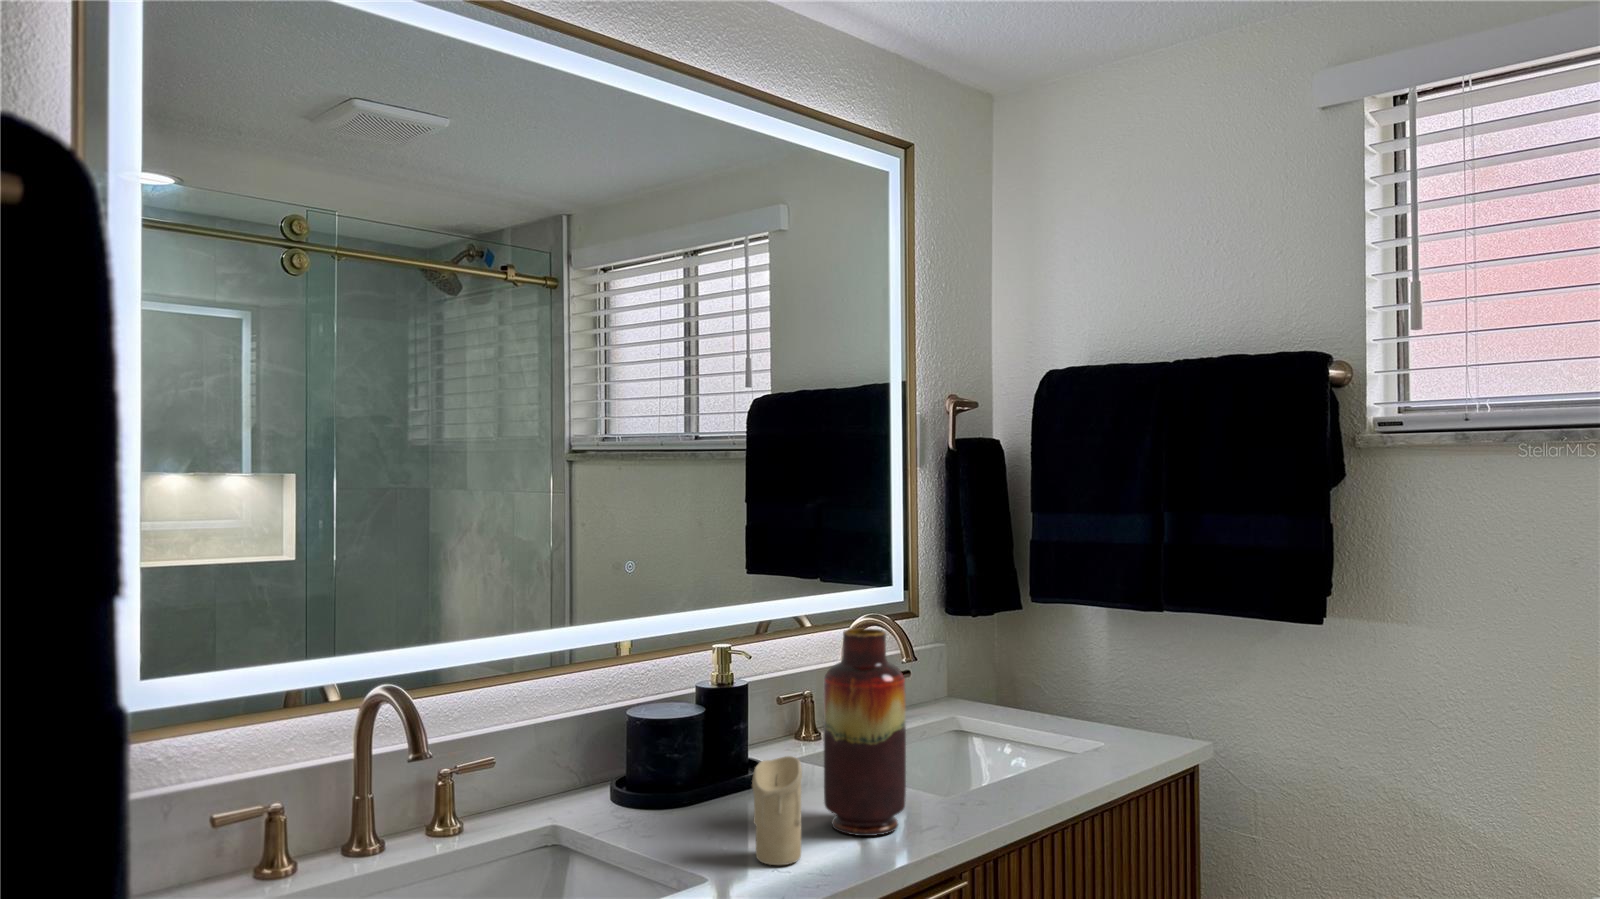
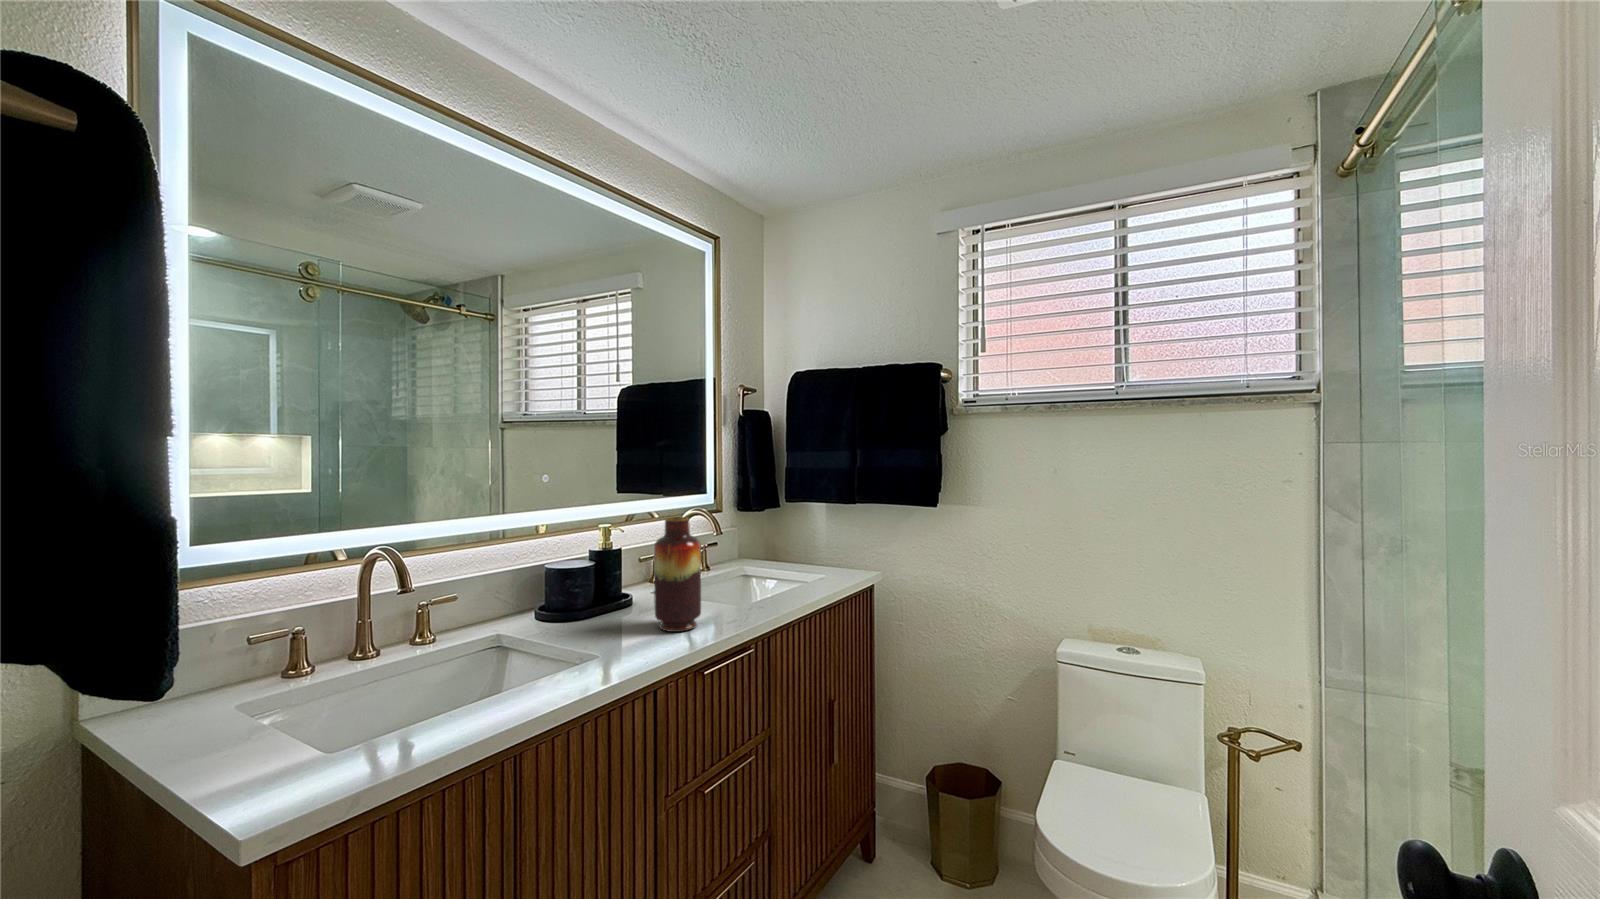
candle: present [752,756,802,865] -> none [608,589,637,650]

